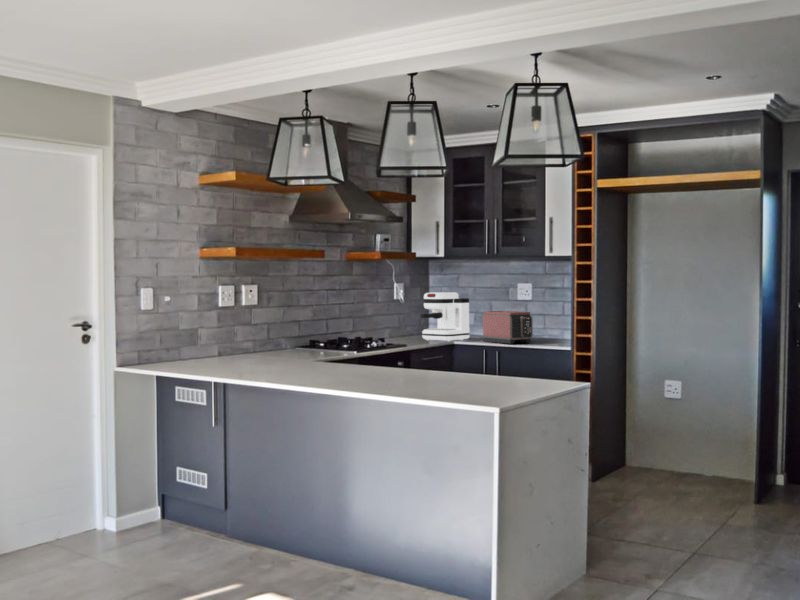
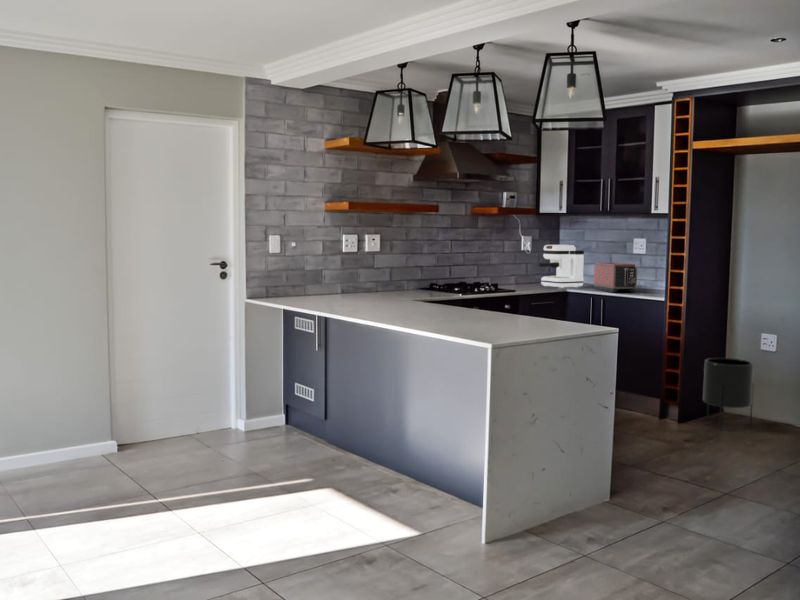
planter: none [615,409,665,486] -> present [703,358,753,429]

